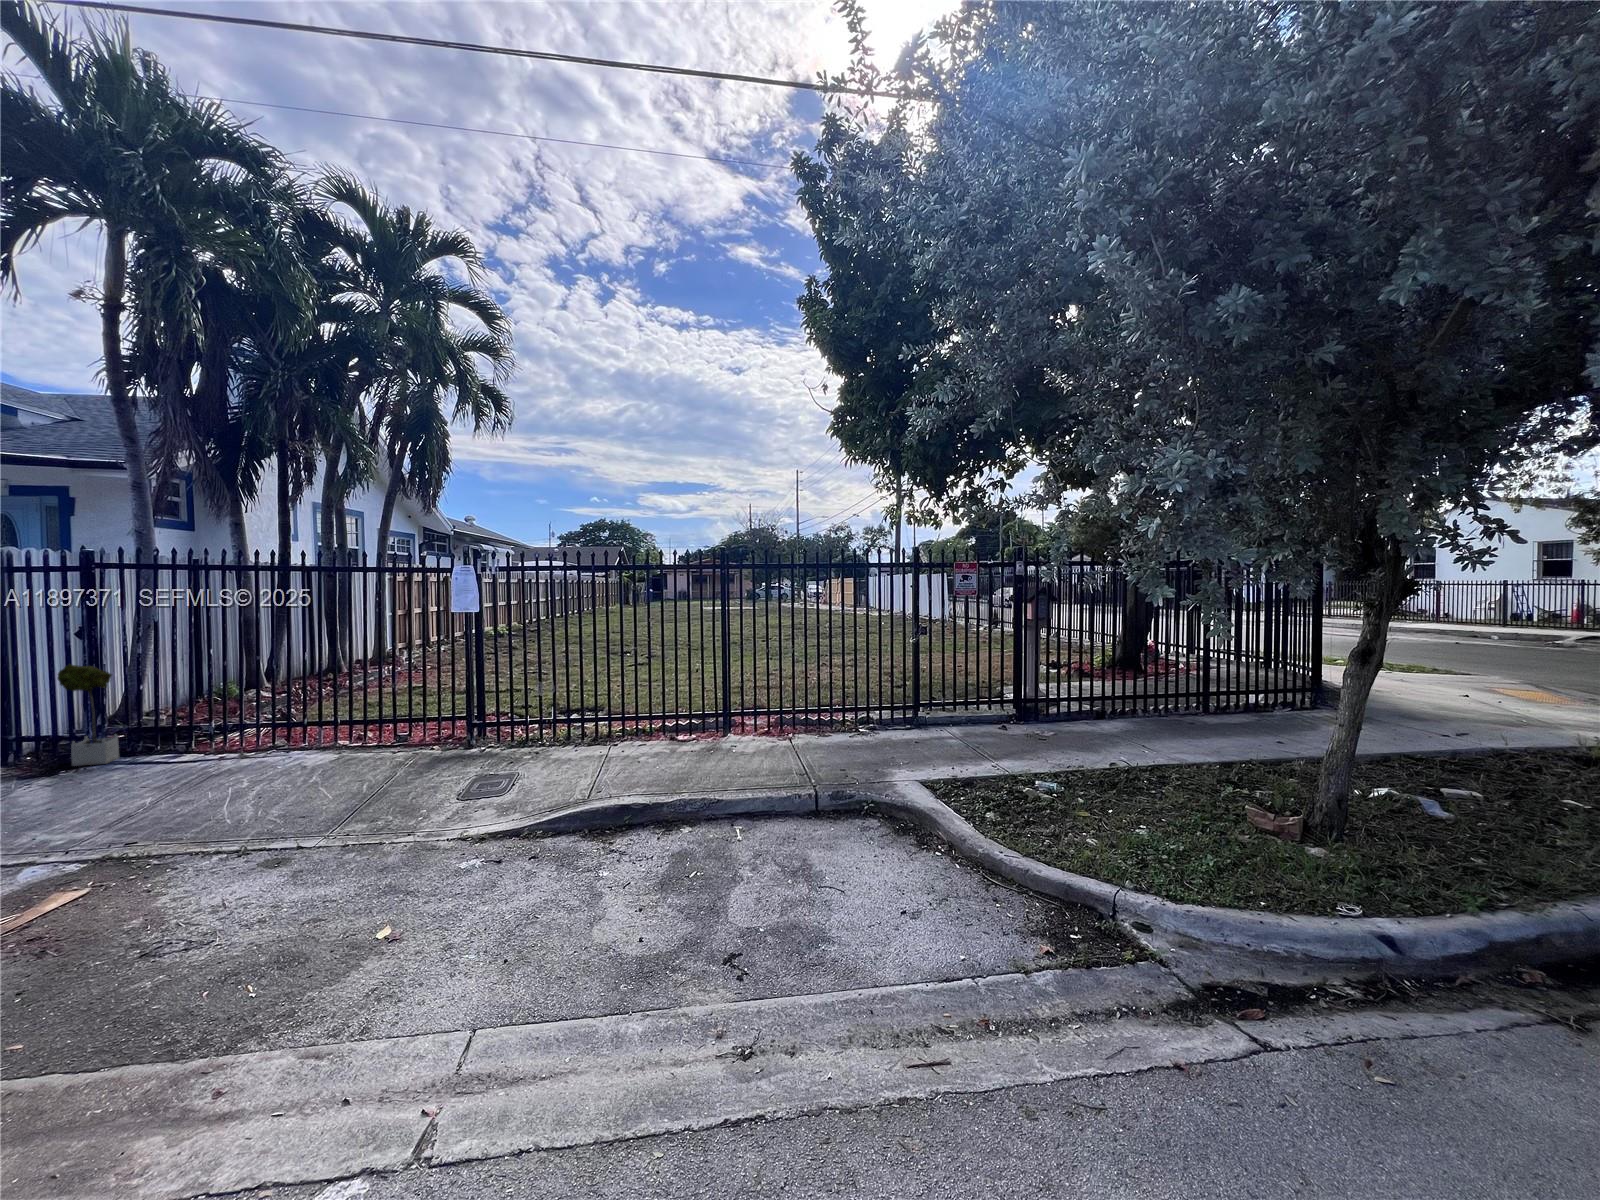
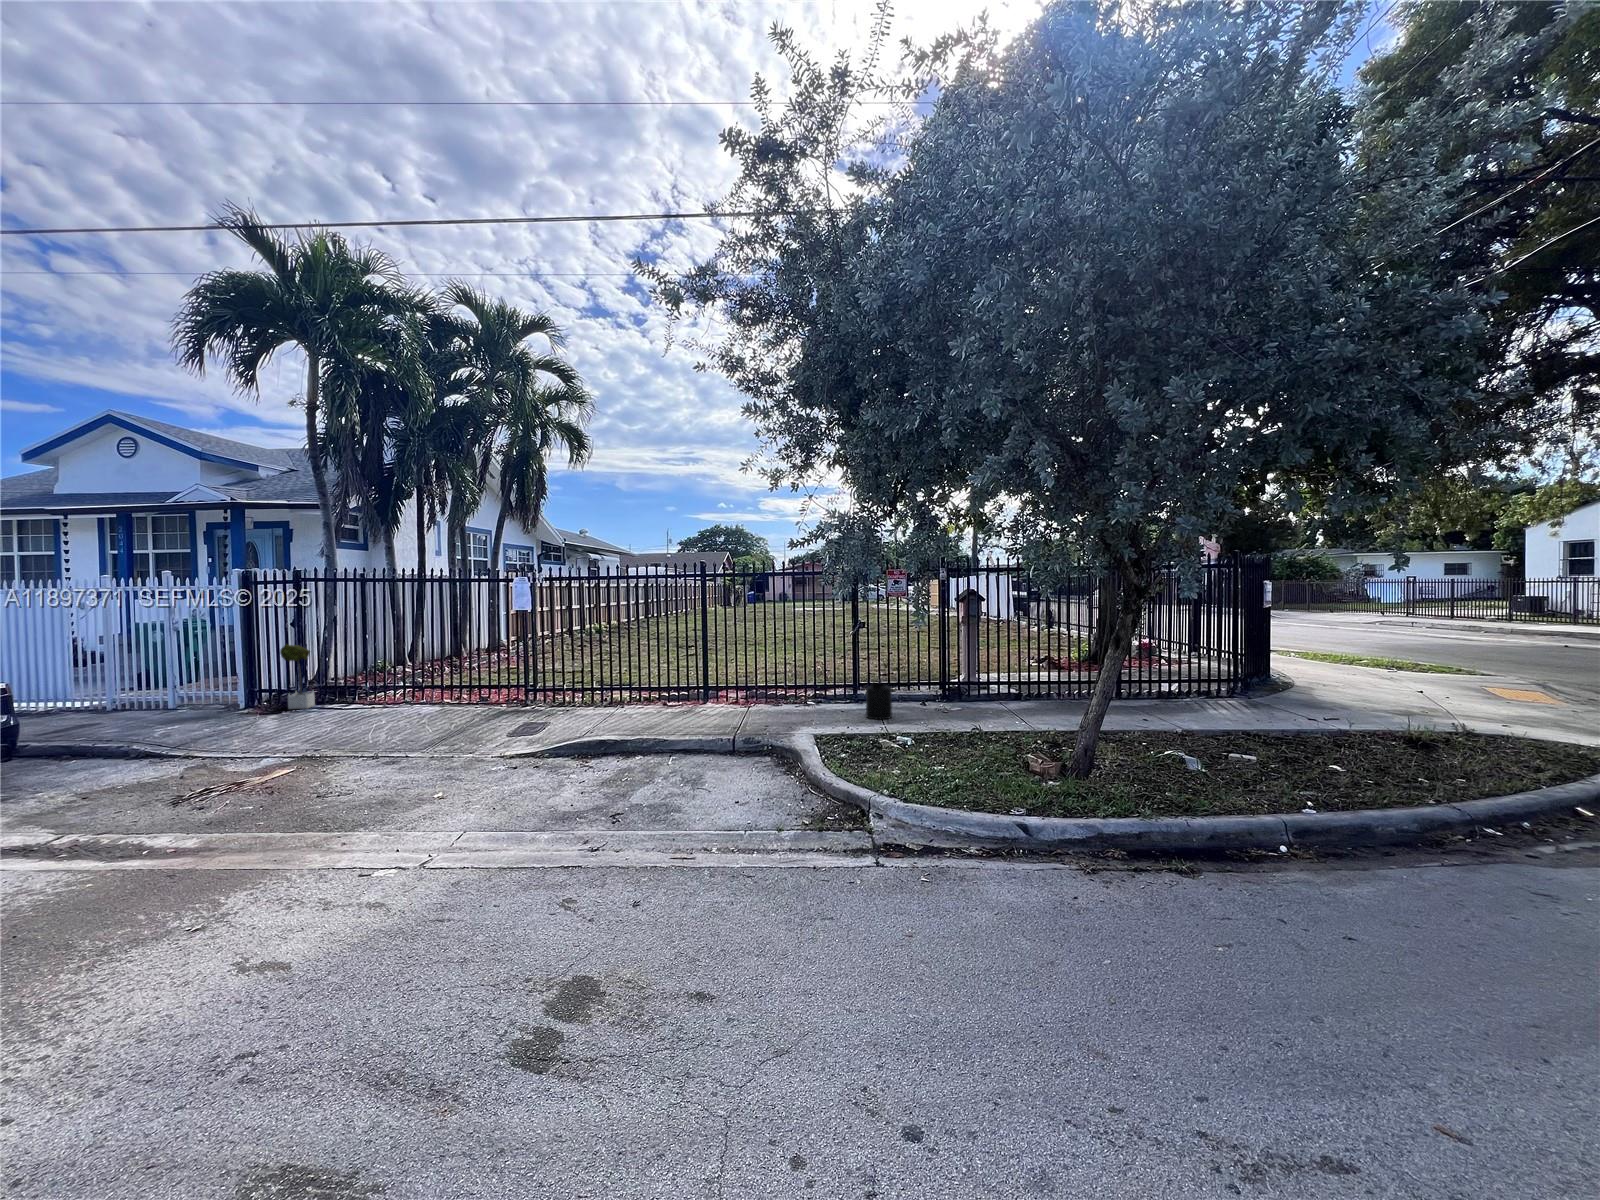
trash can: none [962,693,998,754] -> present [866,684,892,719]

